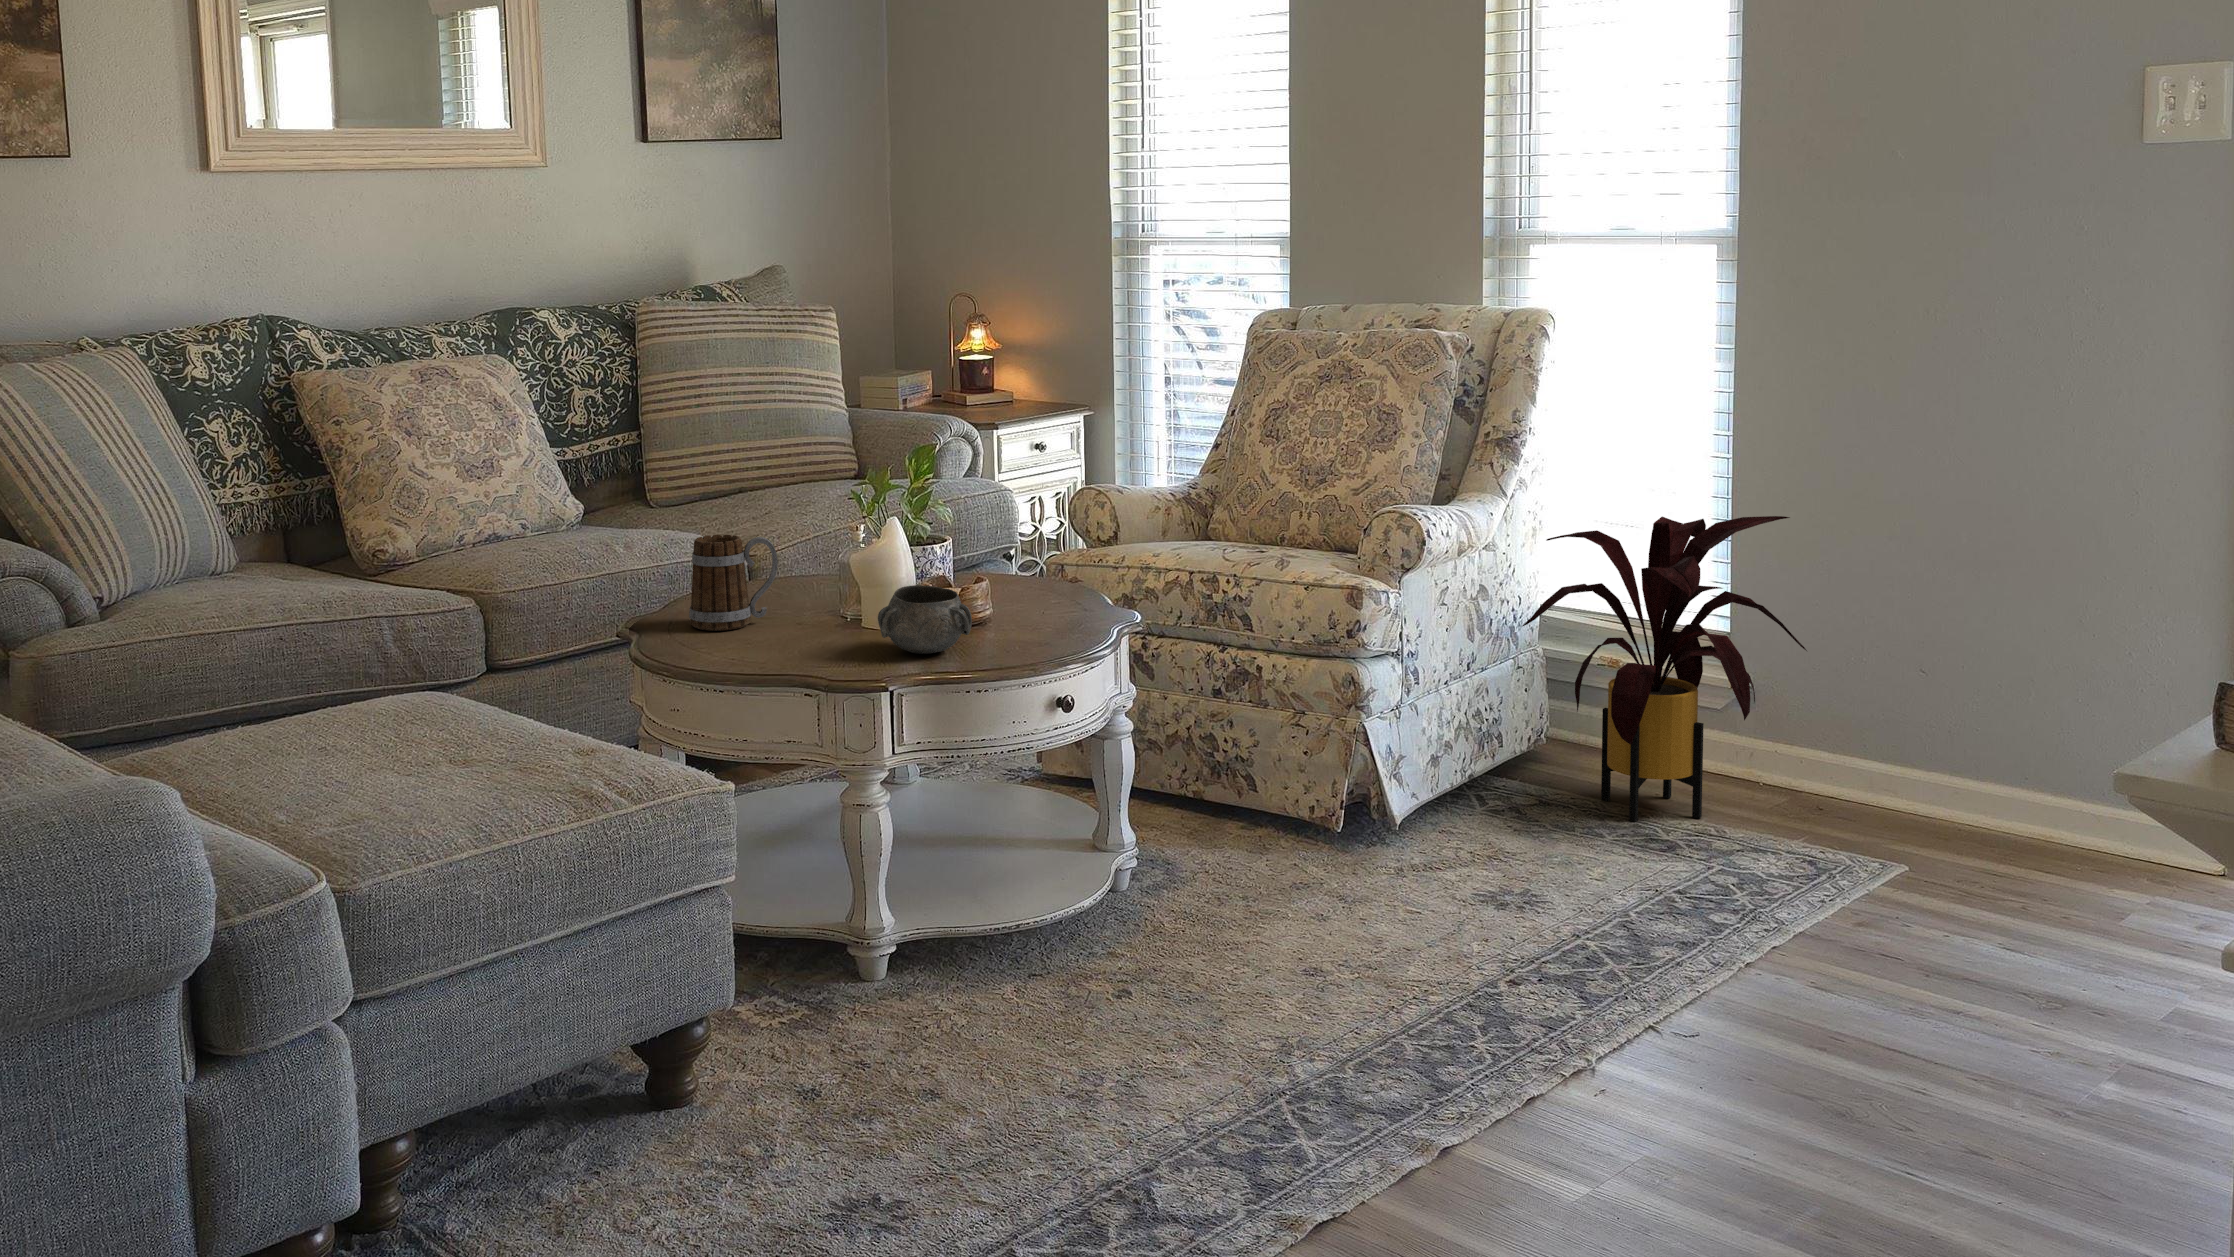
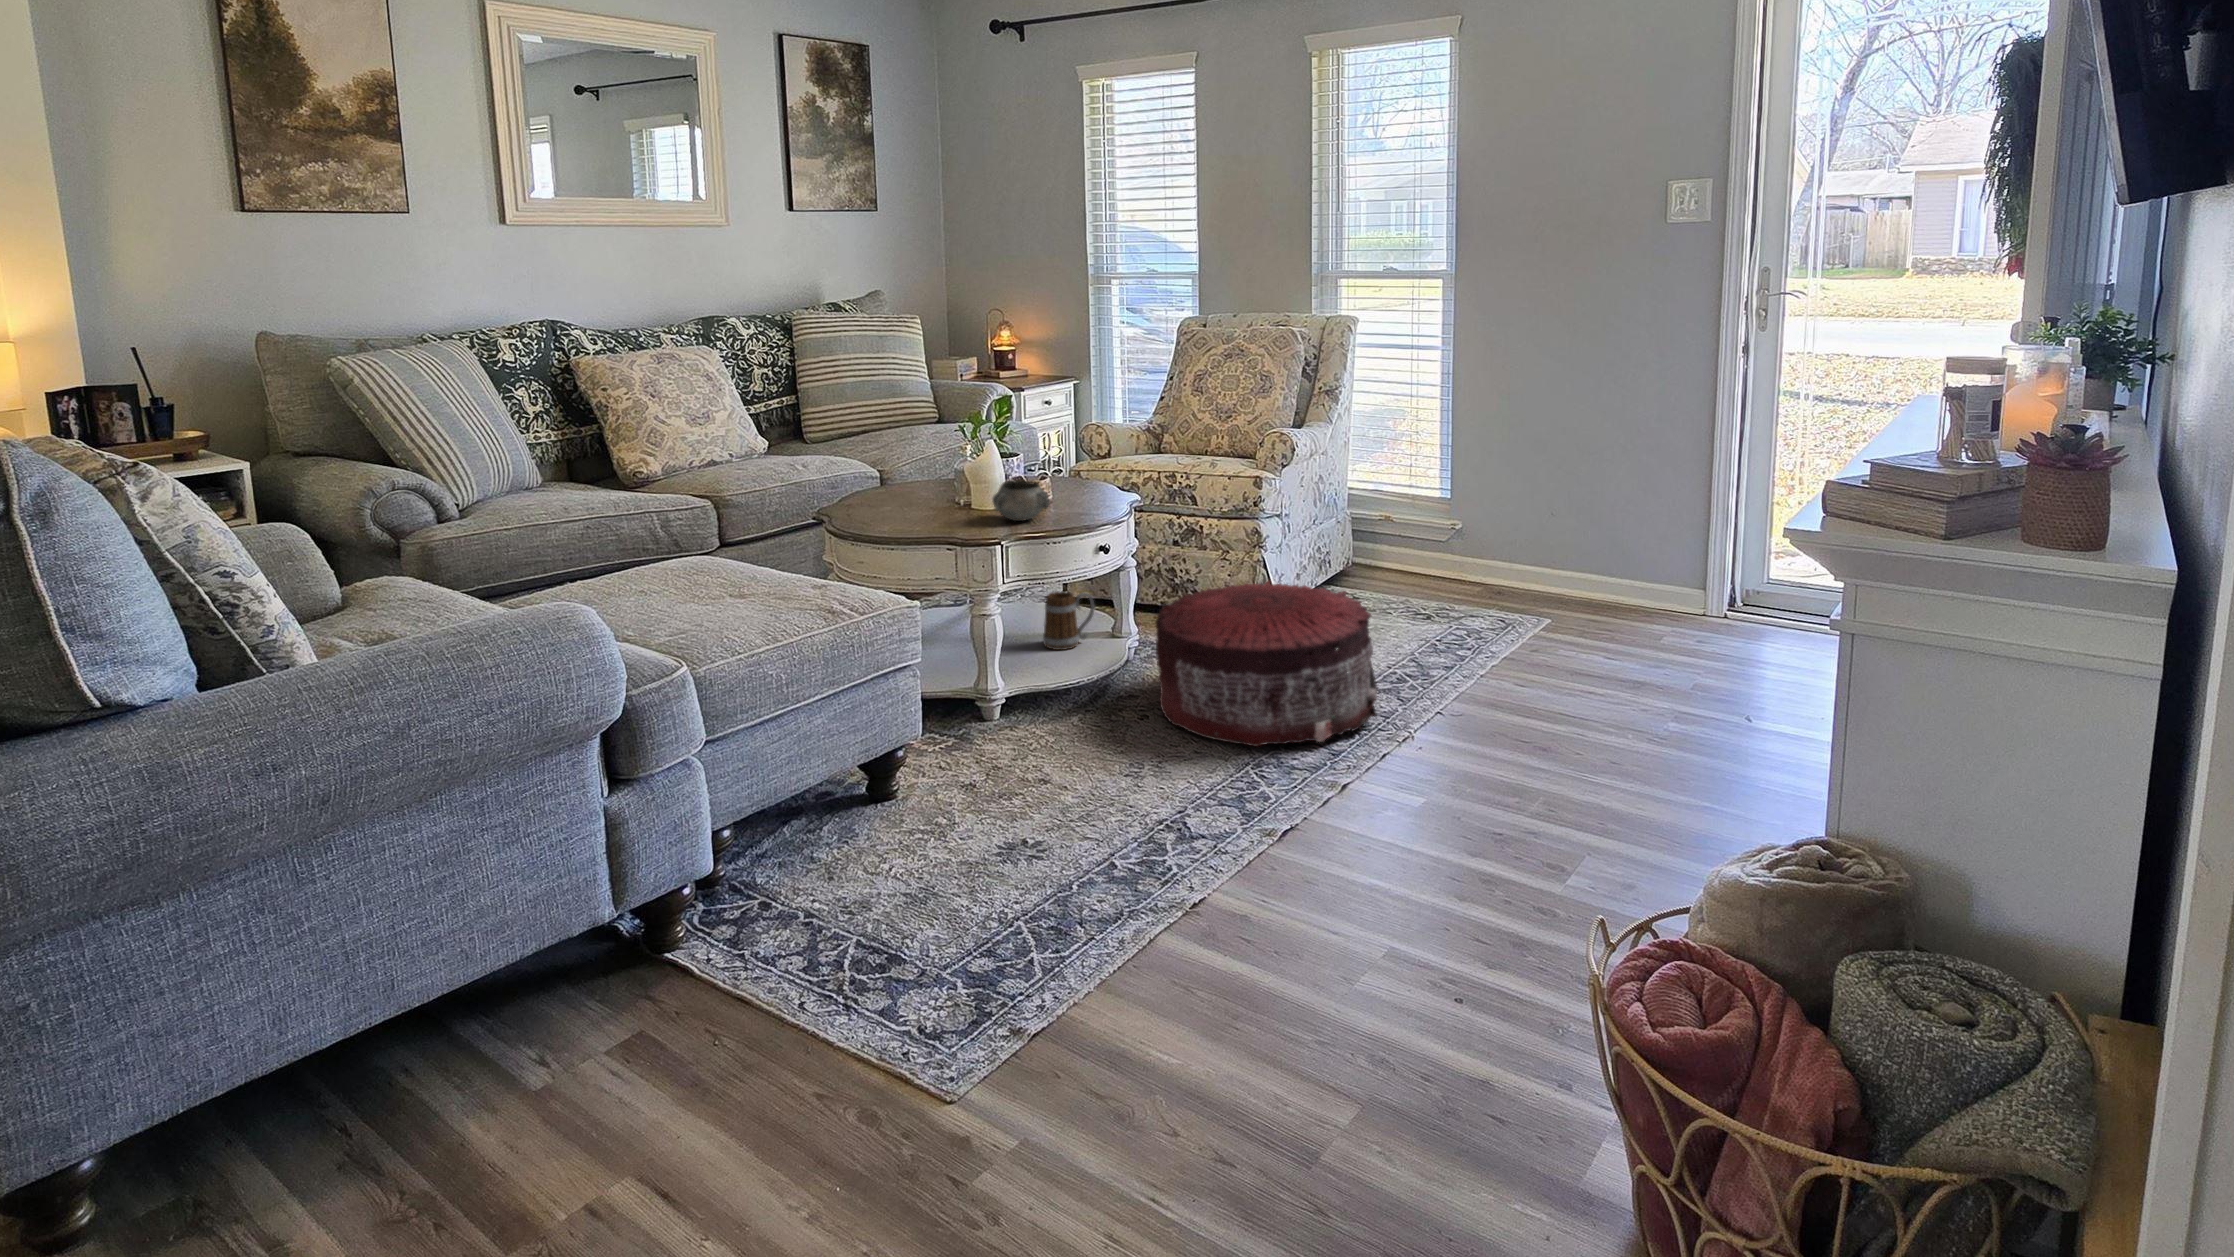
house plant: present [1522,516,1807,821] -> none [1344,433,1494,605]
mug: present [689,535,778,631] -> present [1043,591,1095,650]
pouf: none [1145,769,1539,1068] -> present [1155,581,1378,746]

